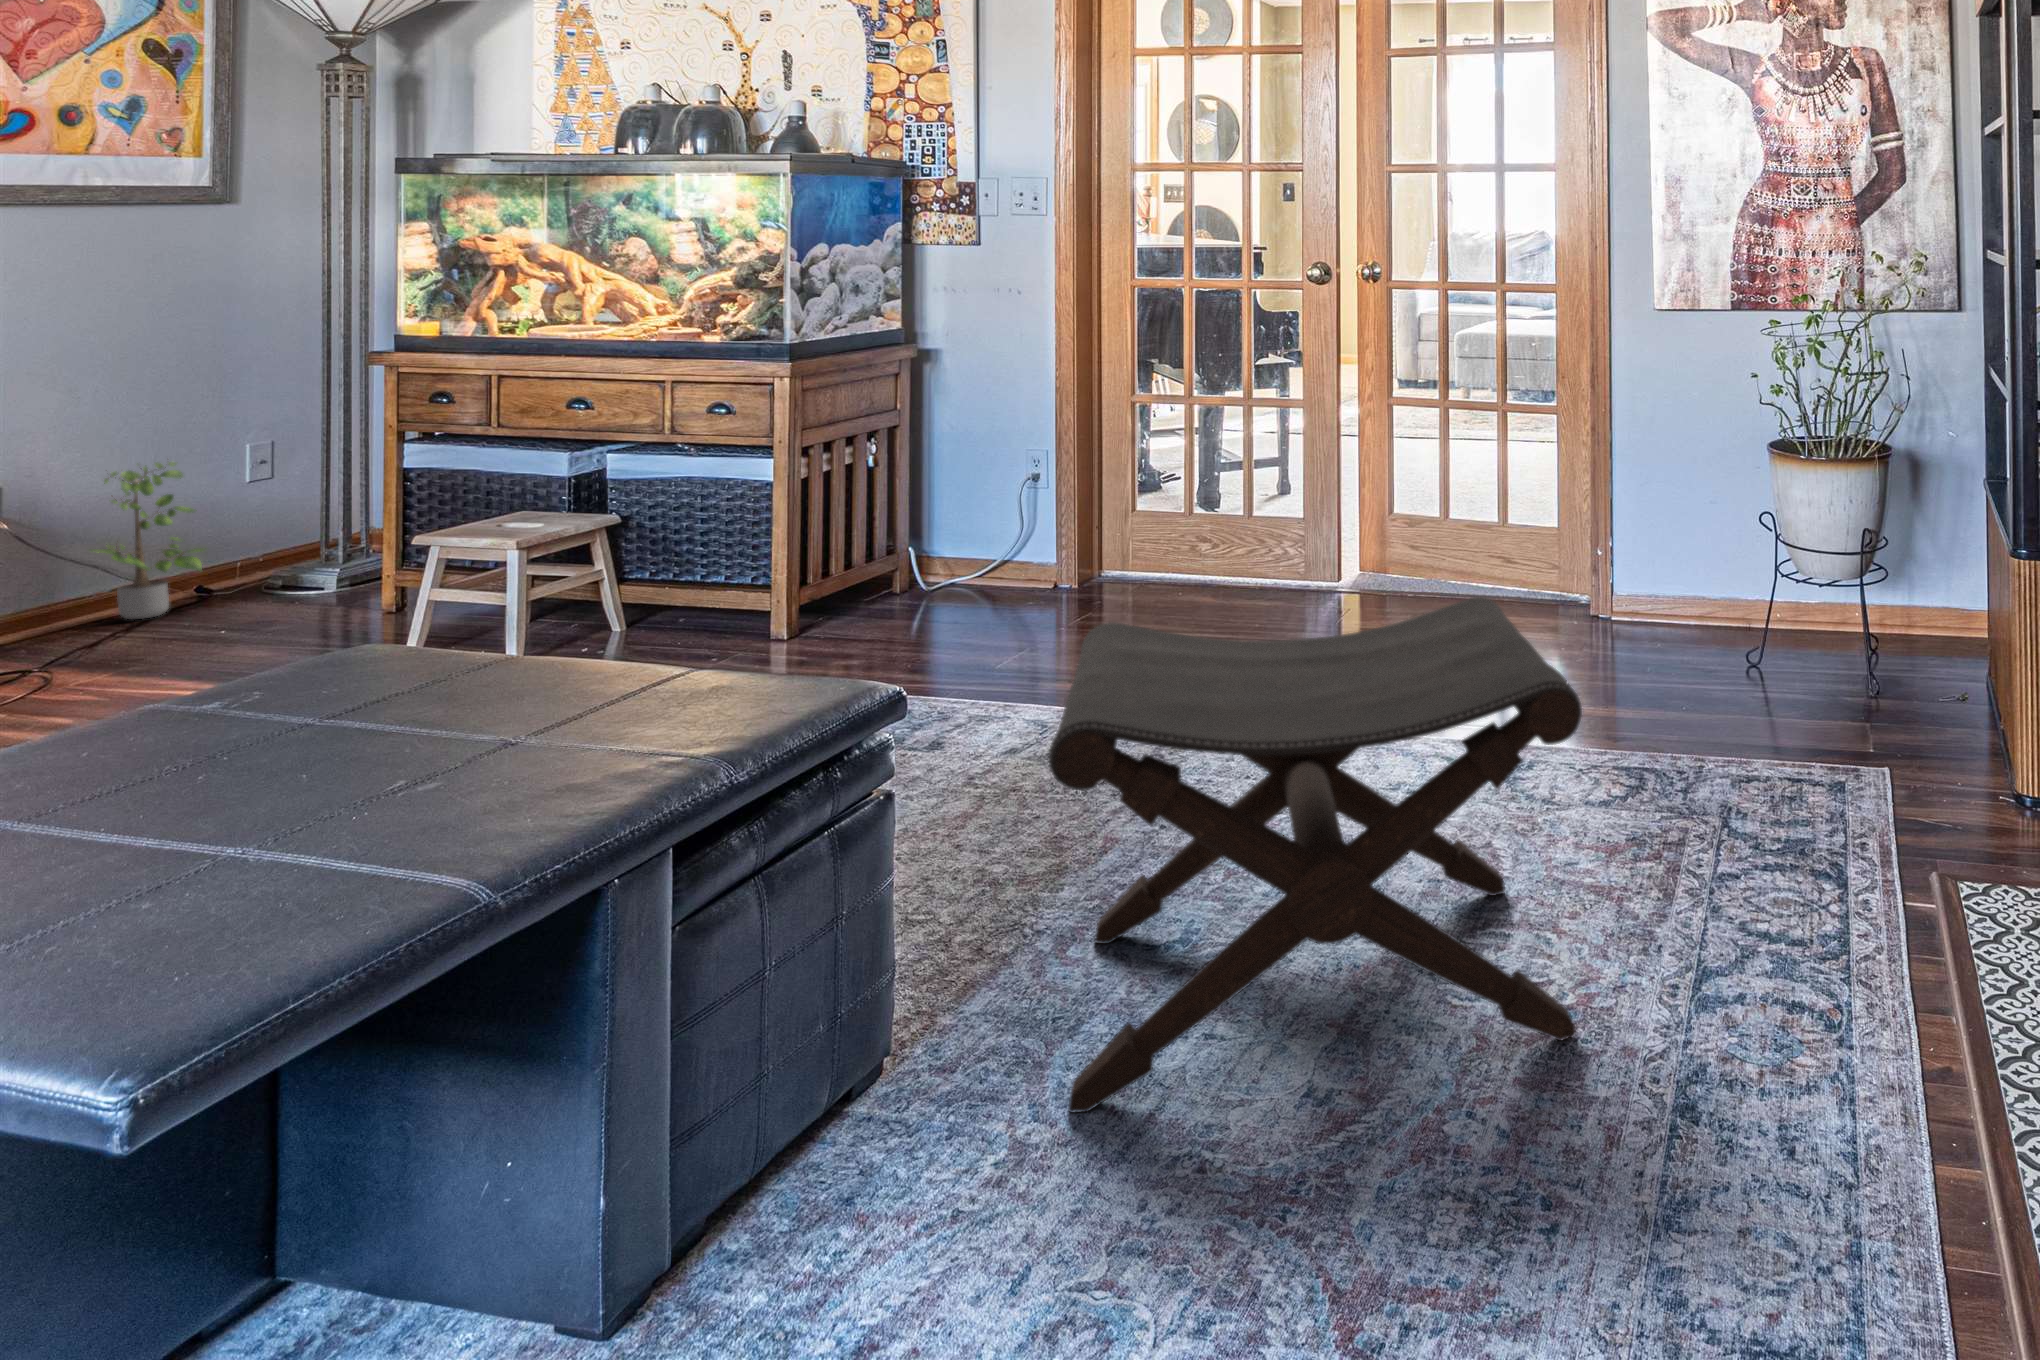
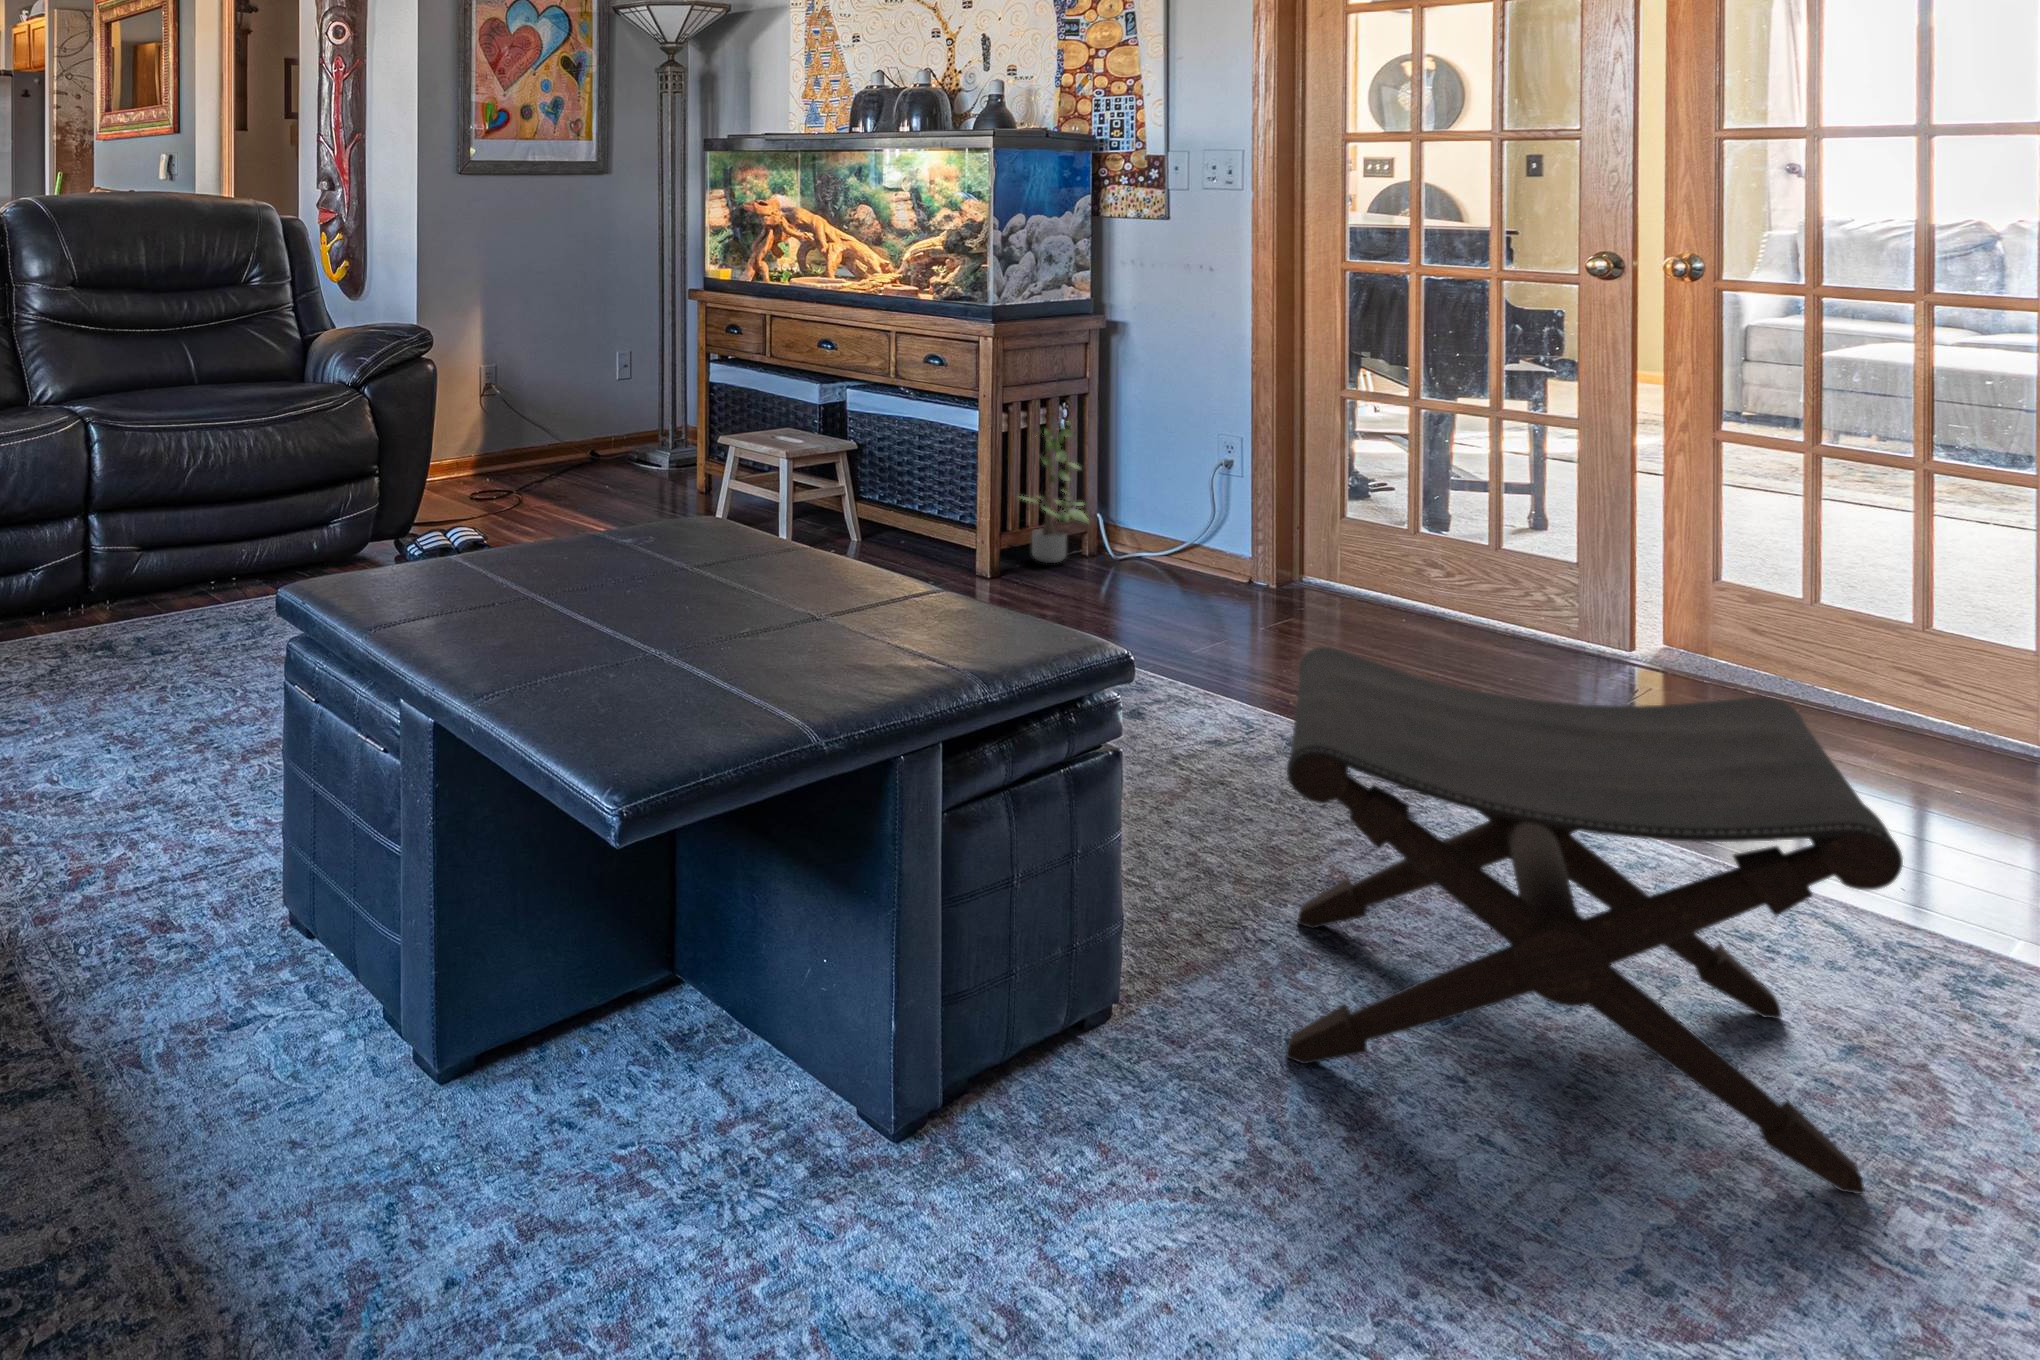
potted plant: present [91,462,204,619] -> present [1021,421,1089,563]

